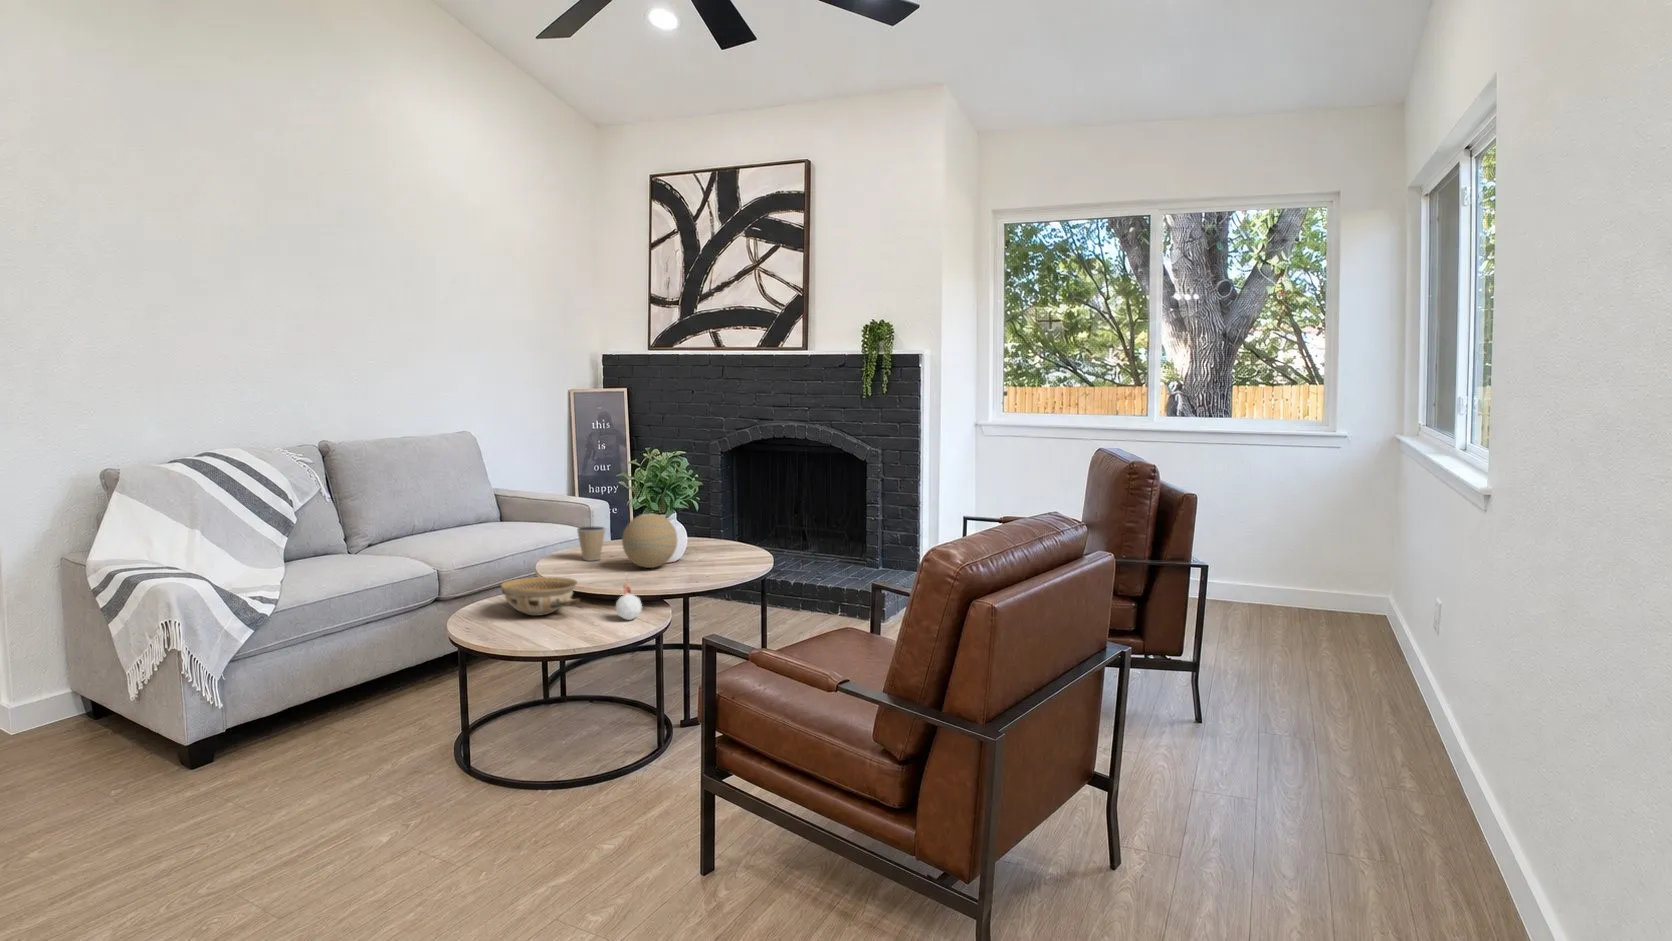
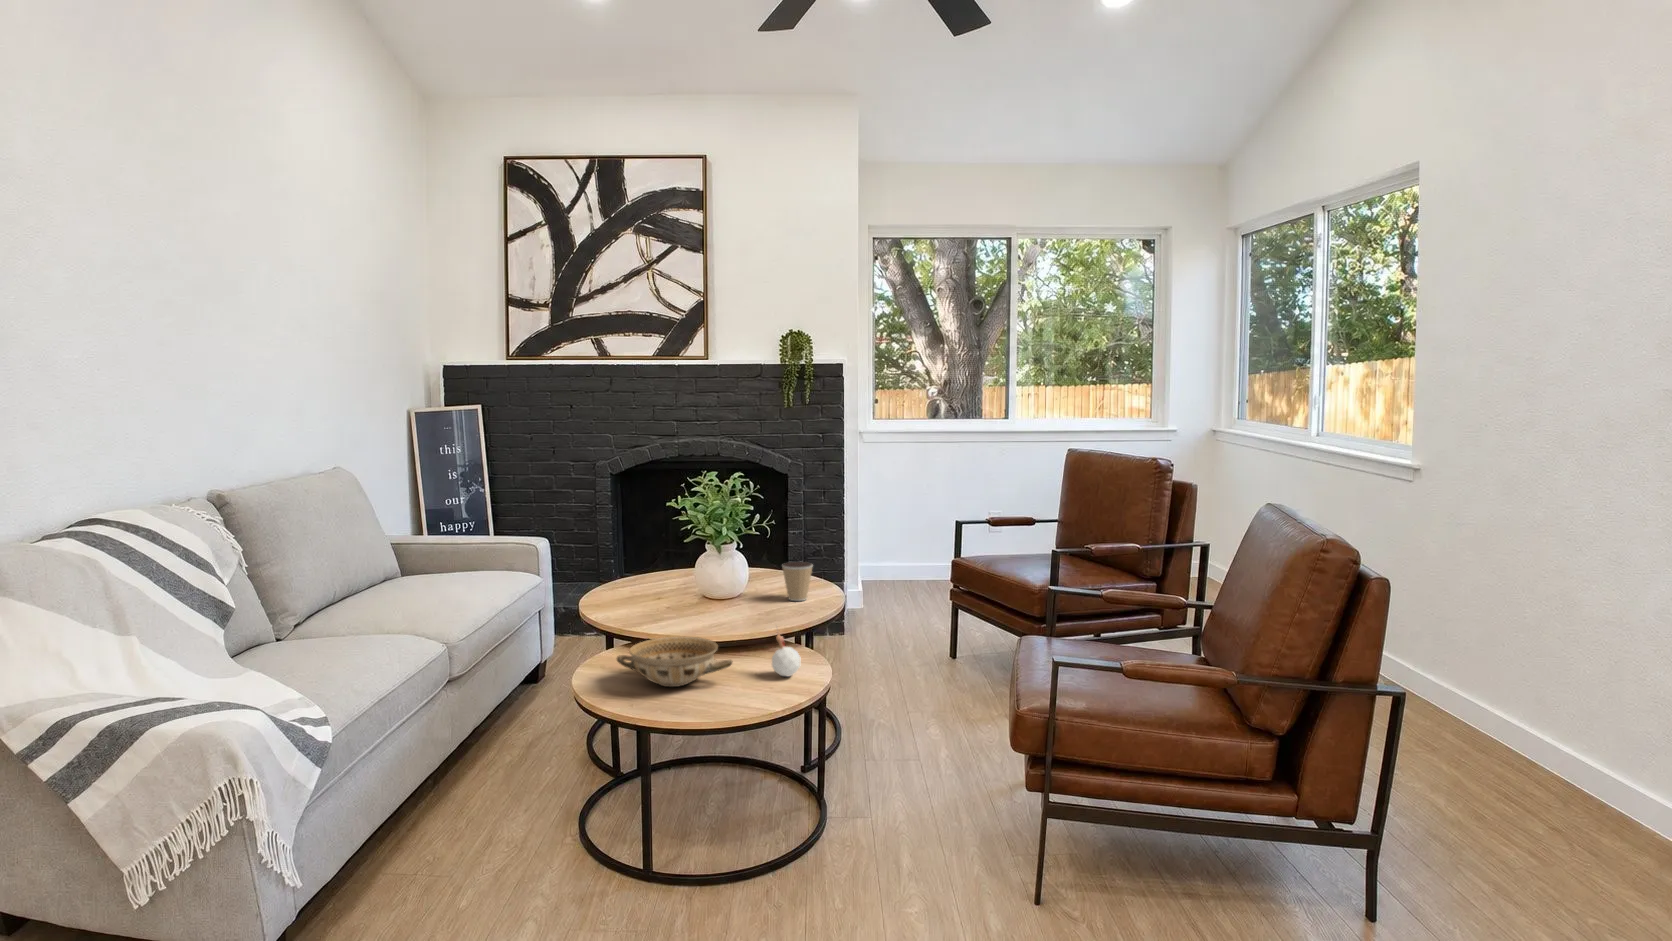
decorative orb: present [622,513,677,568] -> none [691,551,753,613]
coffee cup: present [577,526,605,561] -> present [782,562,813,601]

